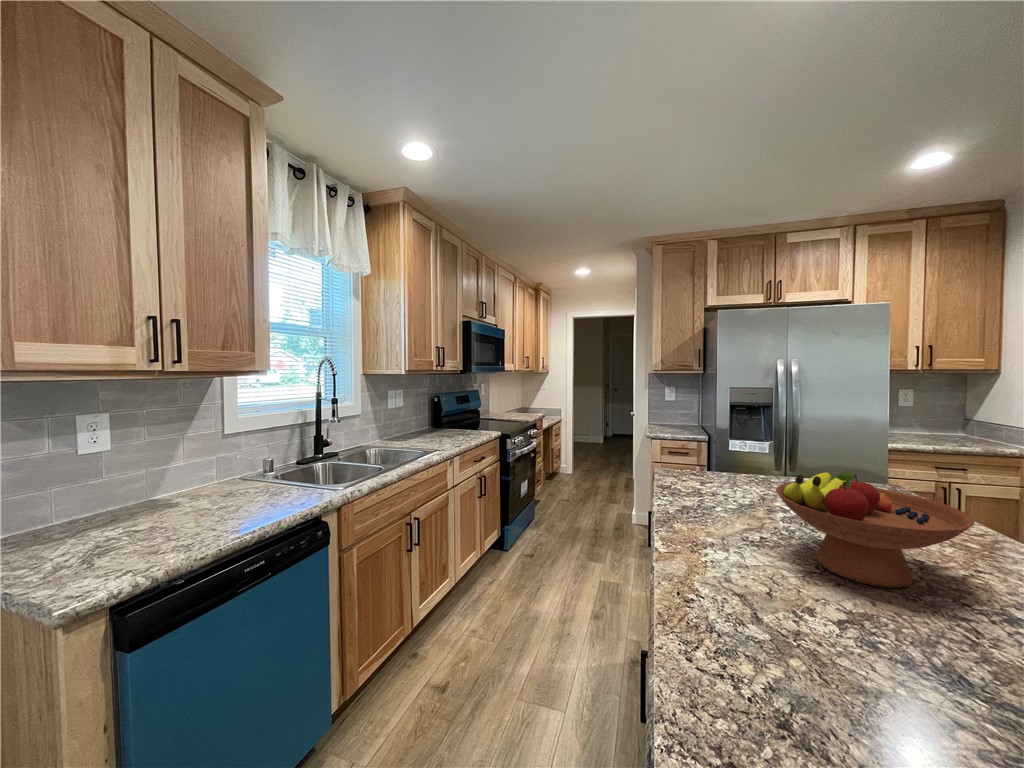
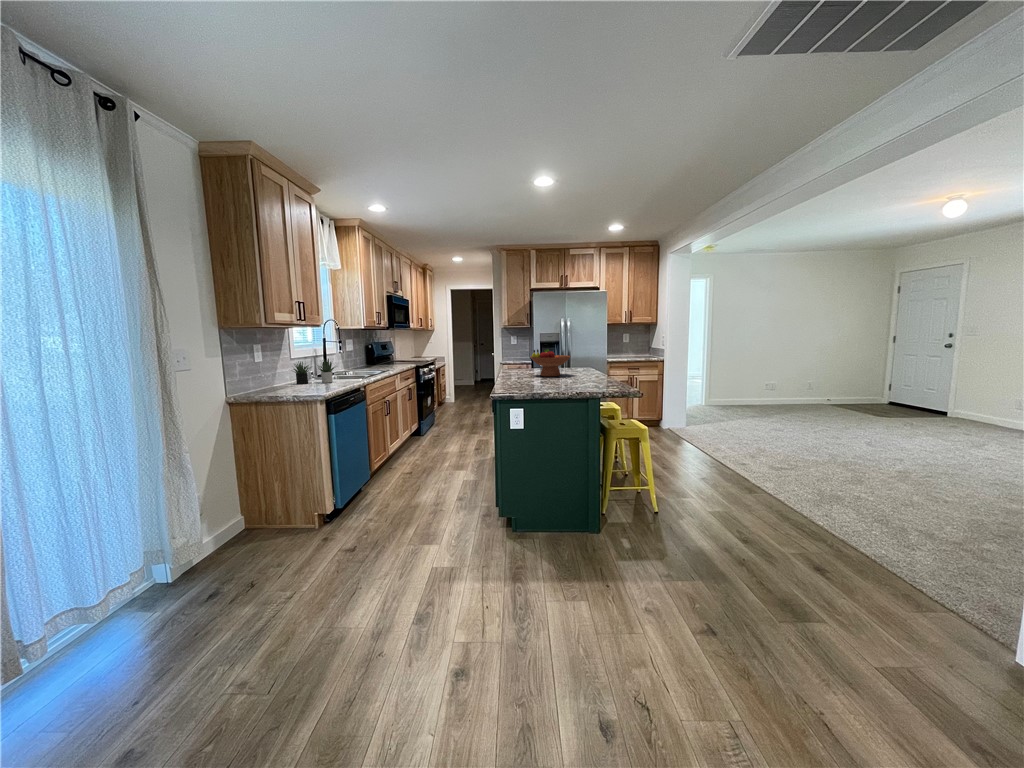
succulent plant: none [171,447,279,506] -> present [293,360,335,384]

